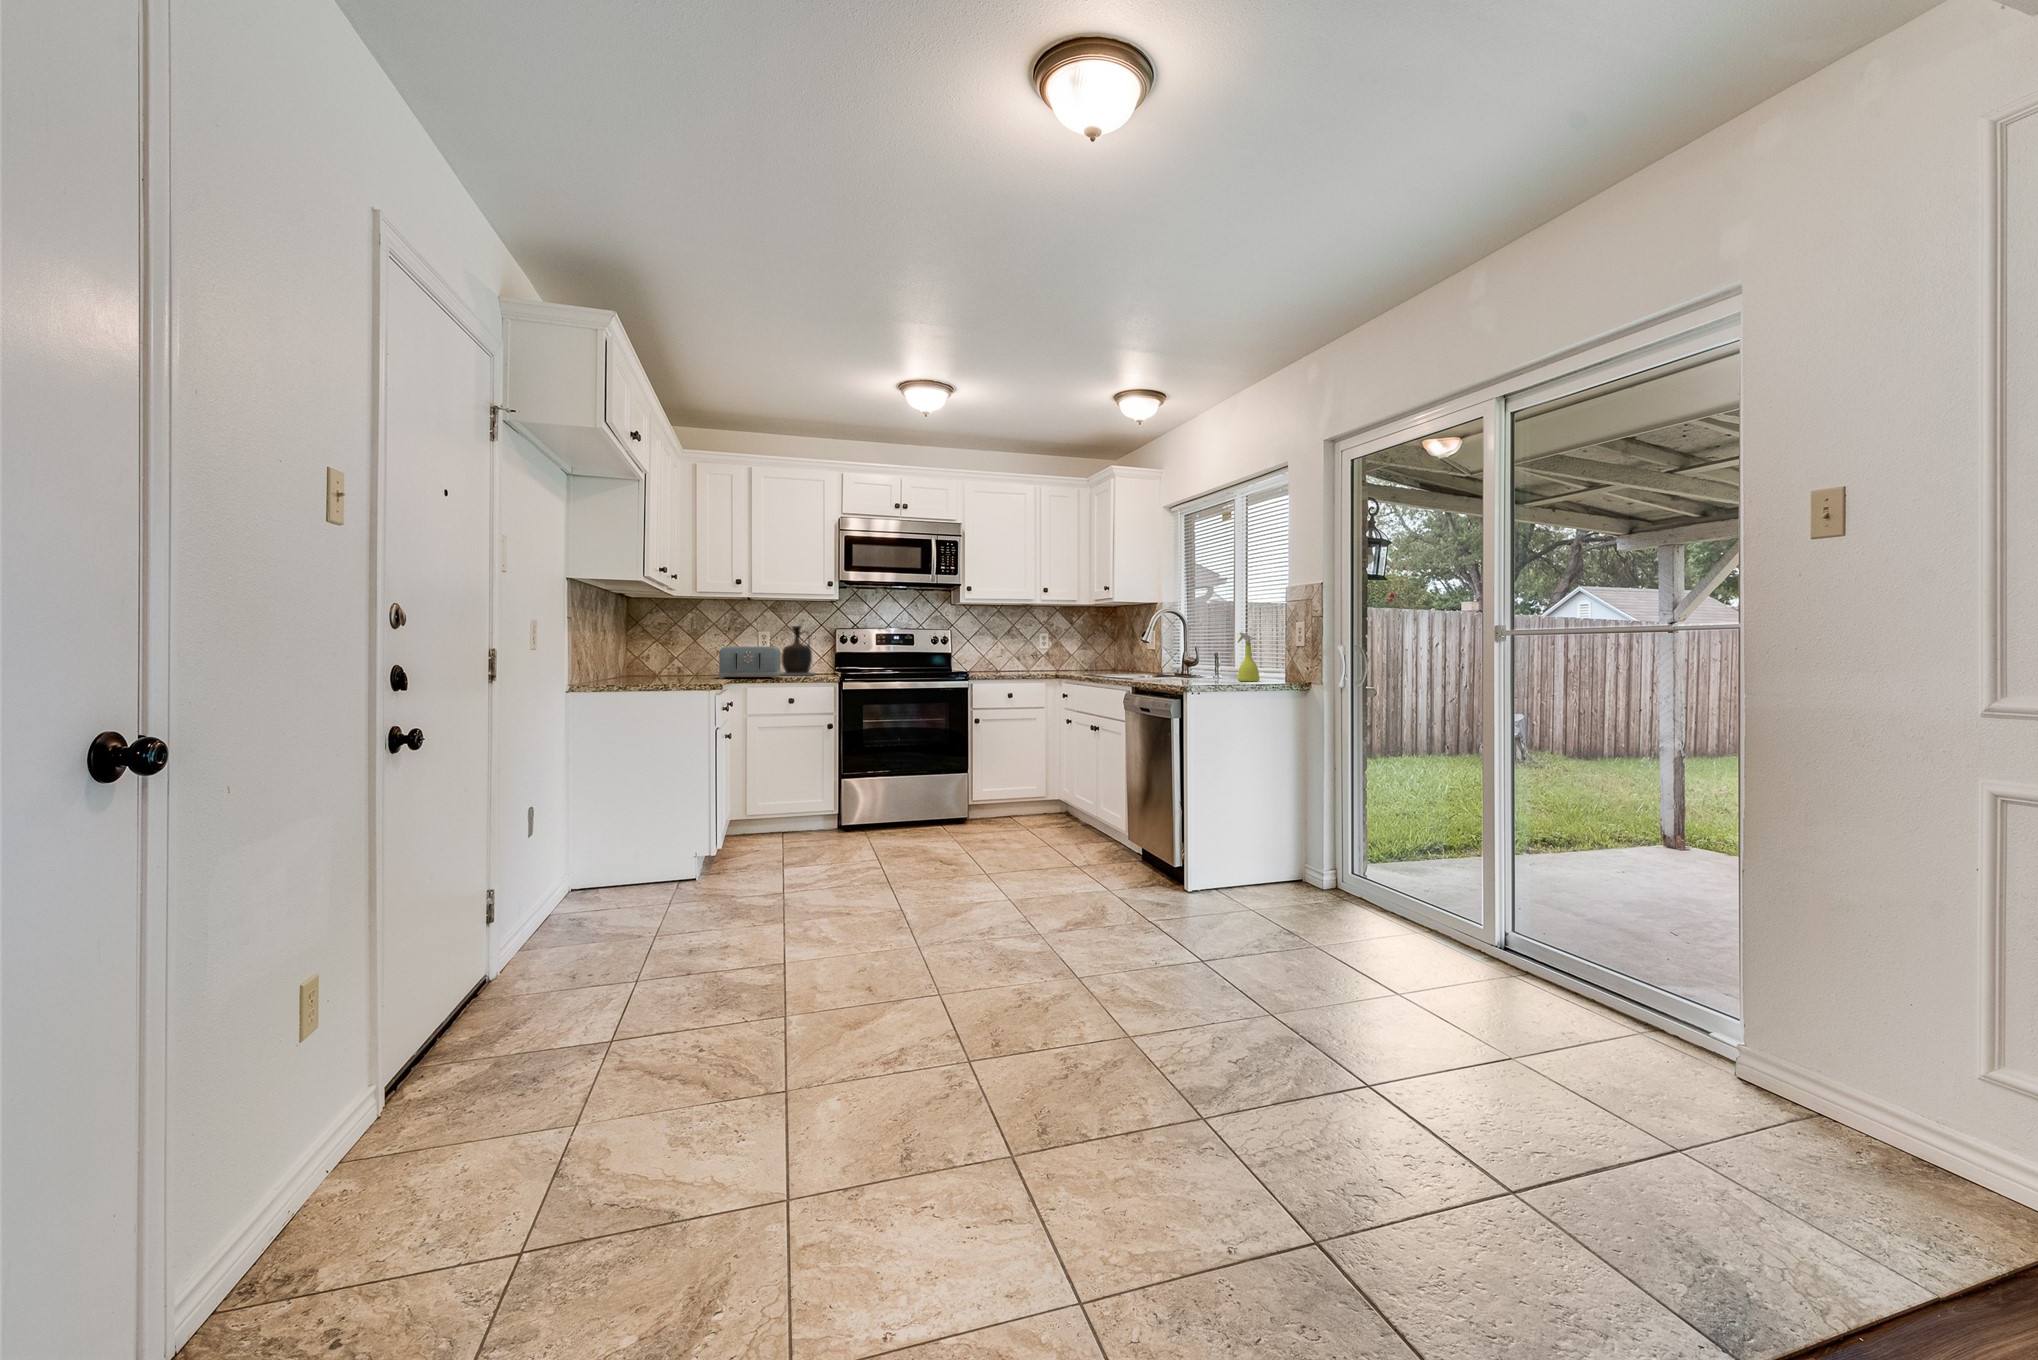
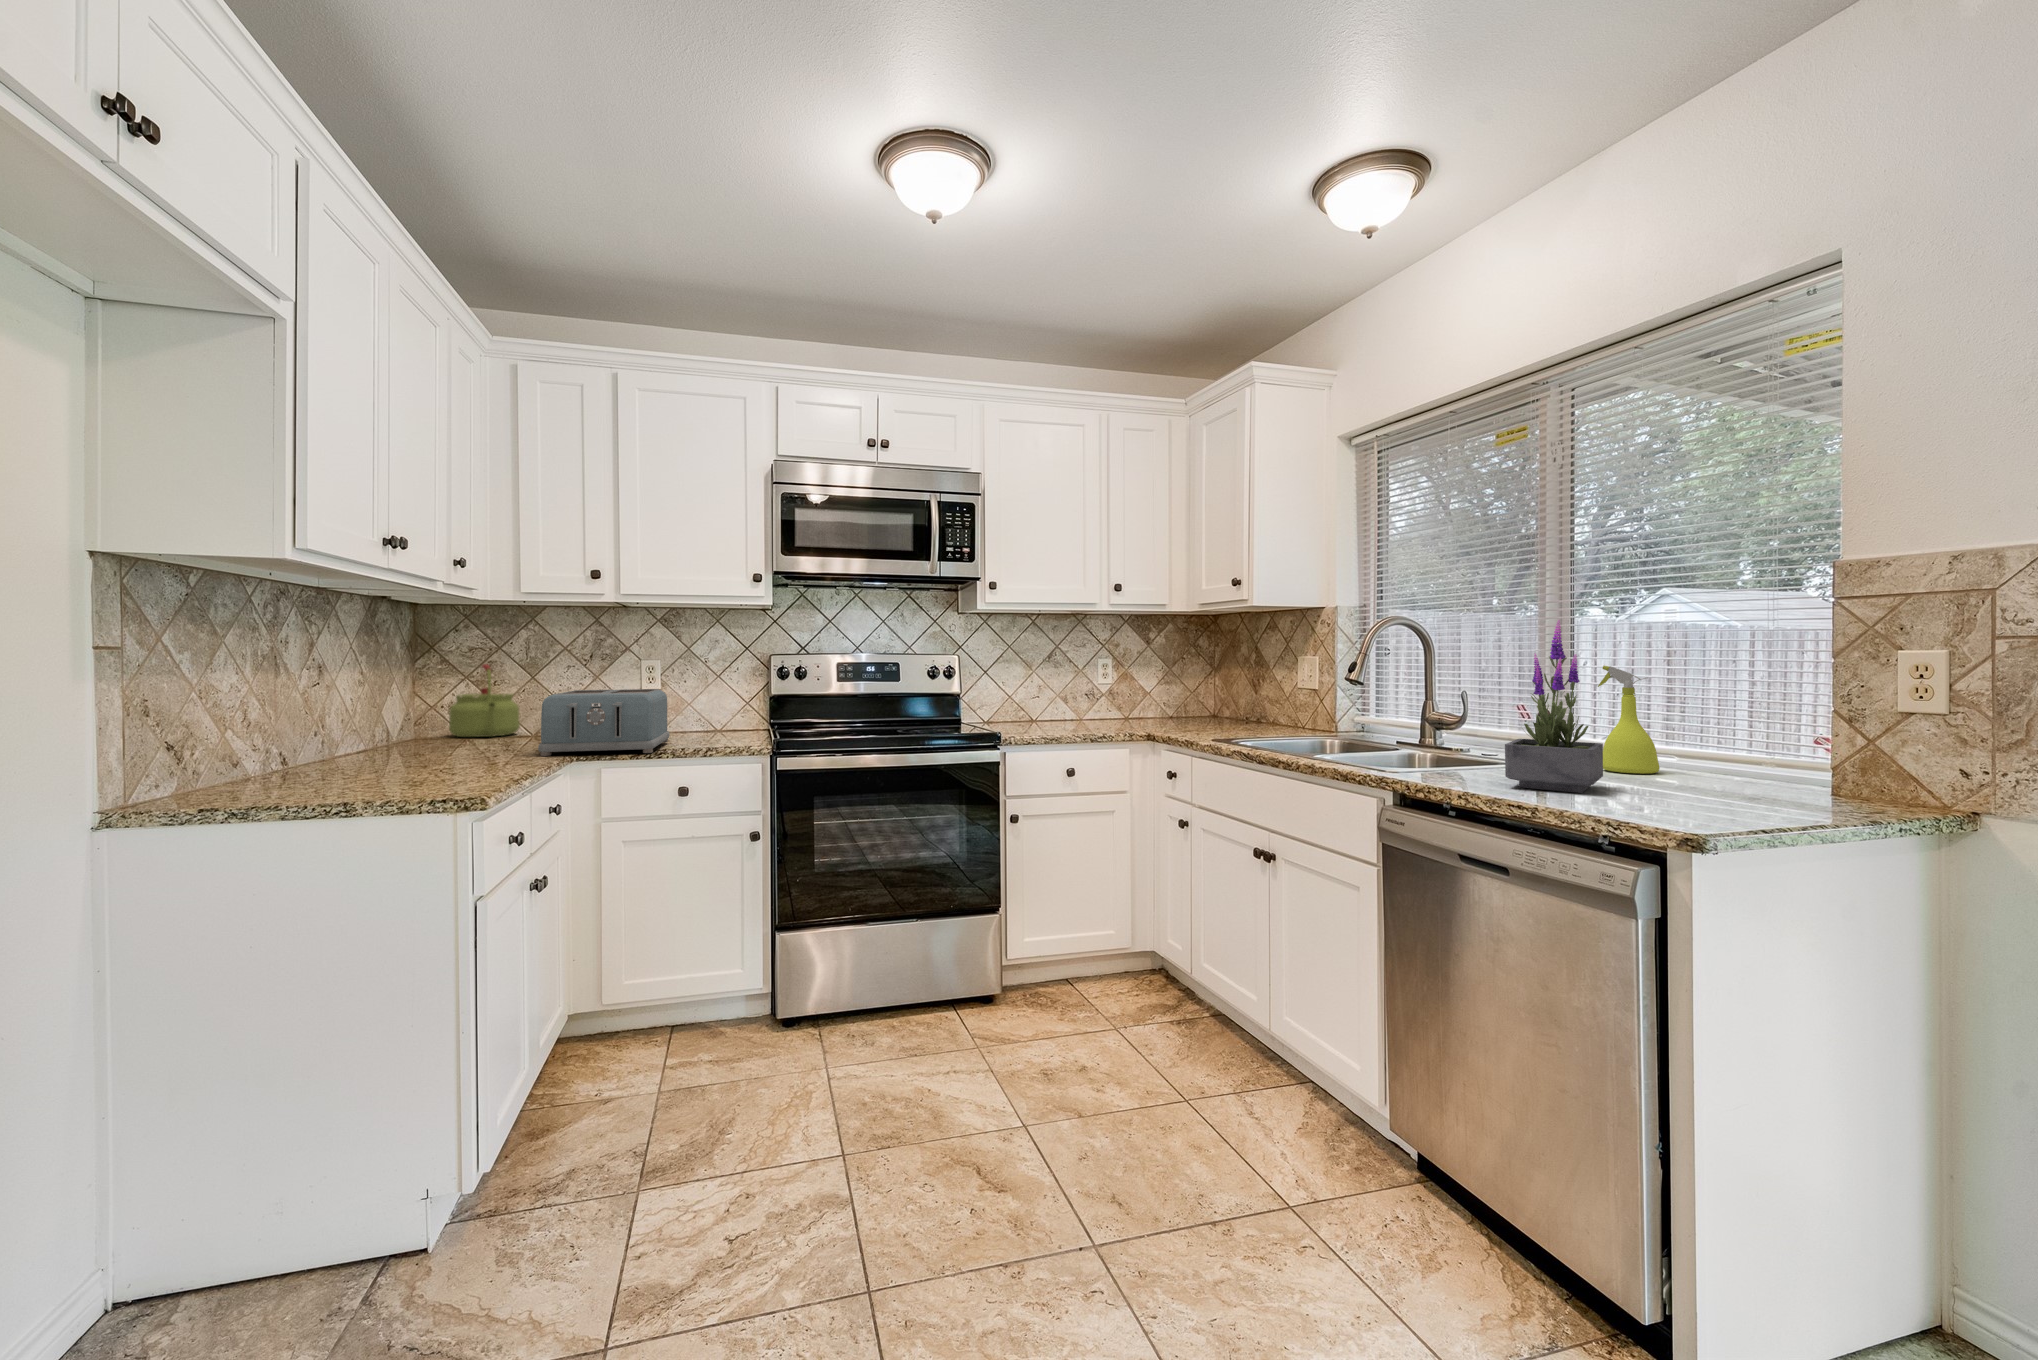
potted plant: none [1171,611,1213,684] -> present [1505,620,1603,793]
vase: present [781,626,815,676] -> none [670,650,737,737]
kettle: none [648,633,687,675] -> present [449,664,520,737]

